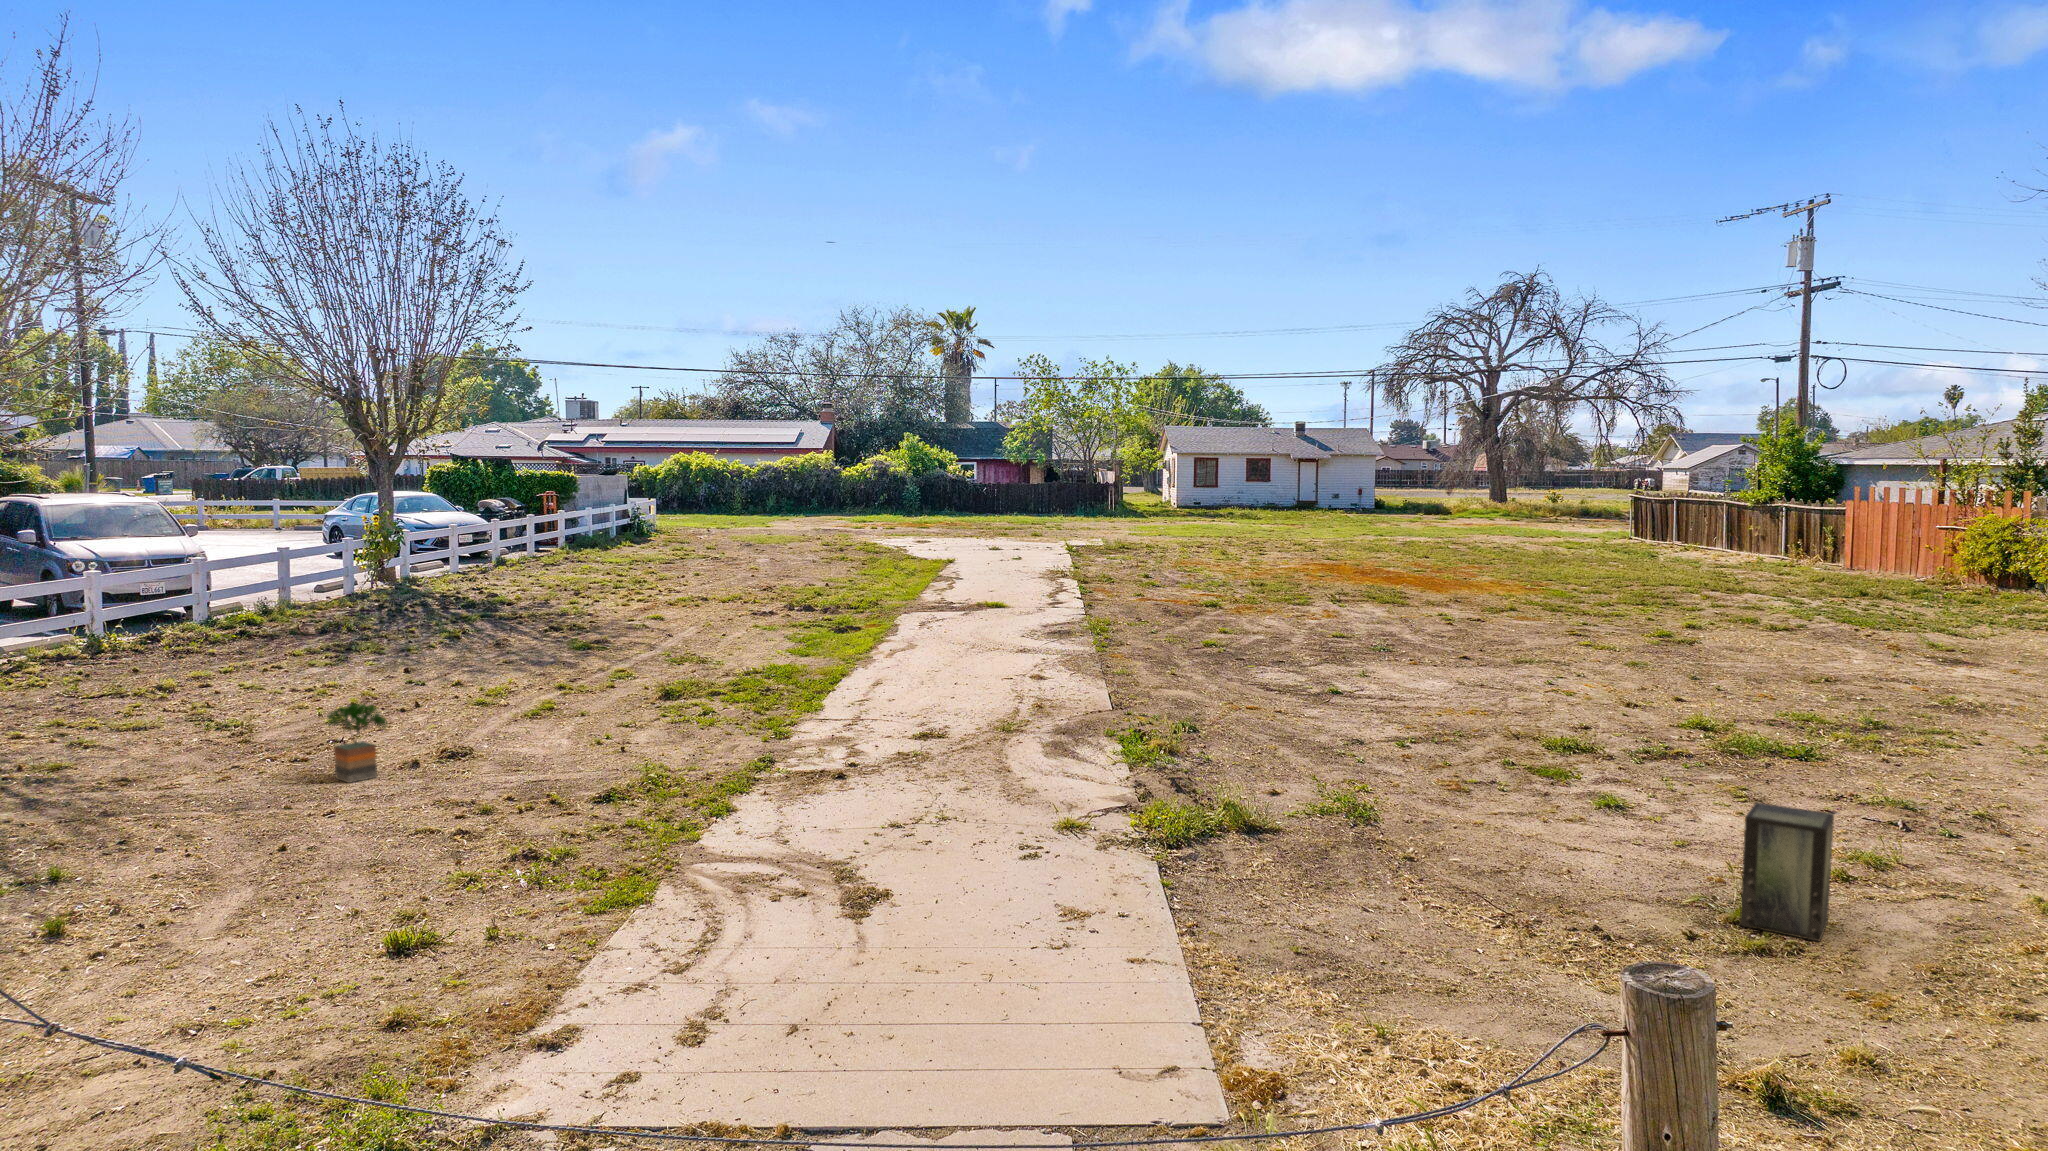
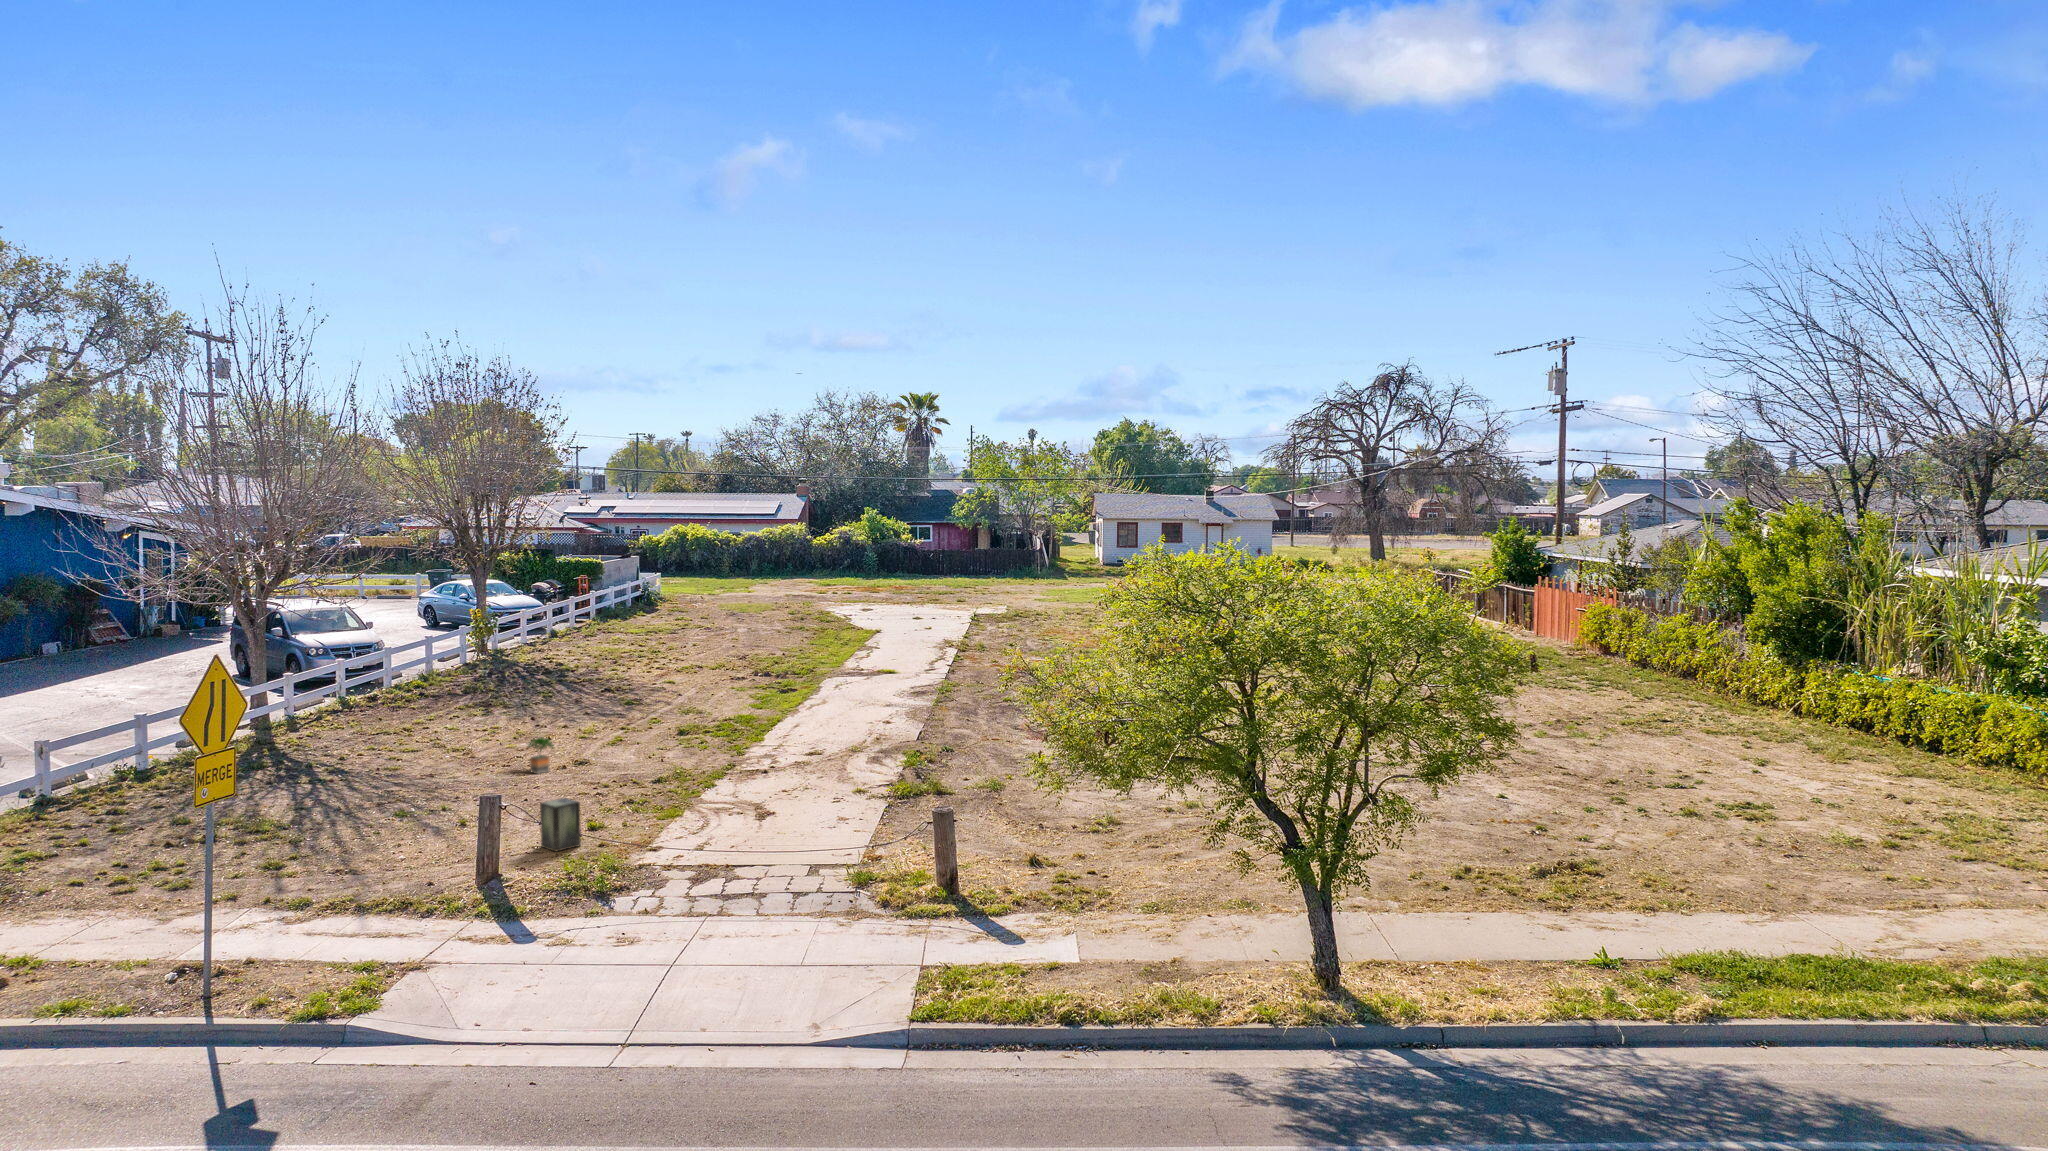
storage box: present [1740,803,1834,942] -> present [540,798,581,851]

